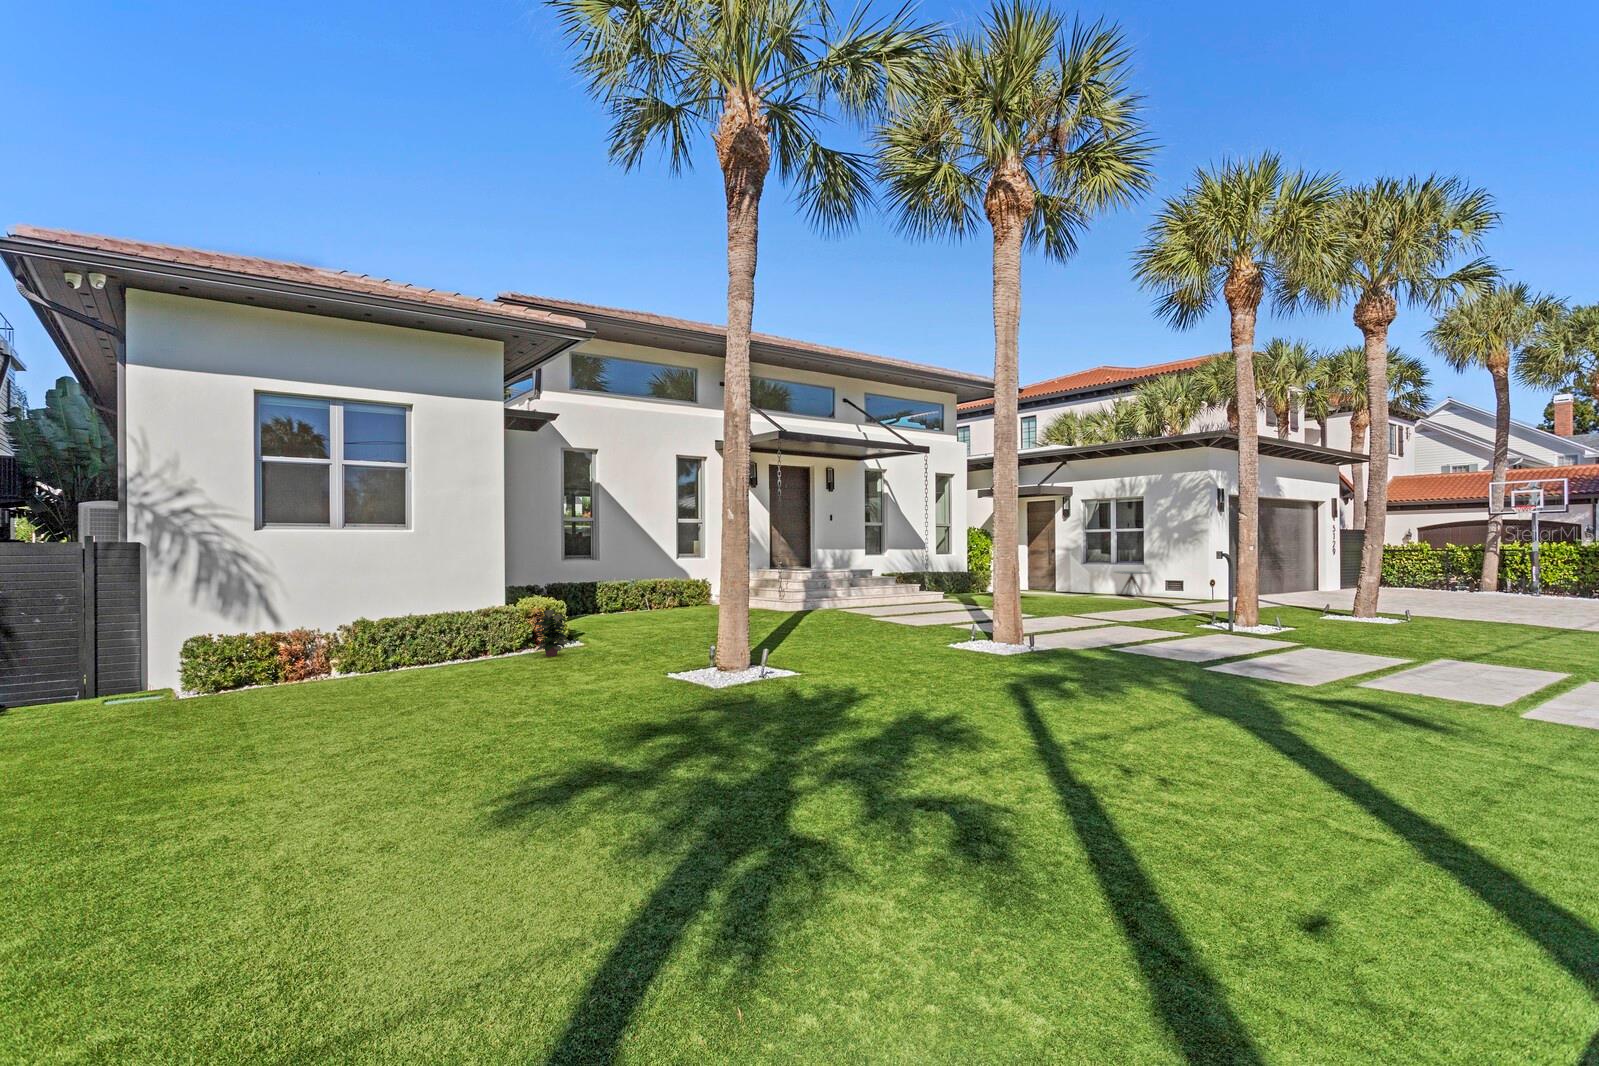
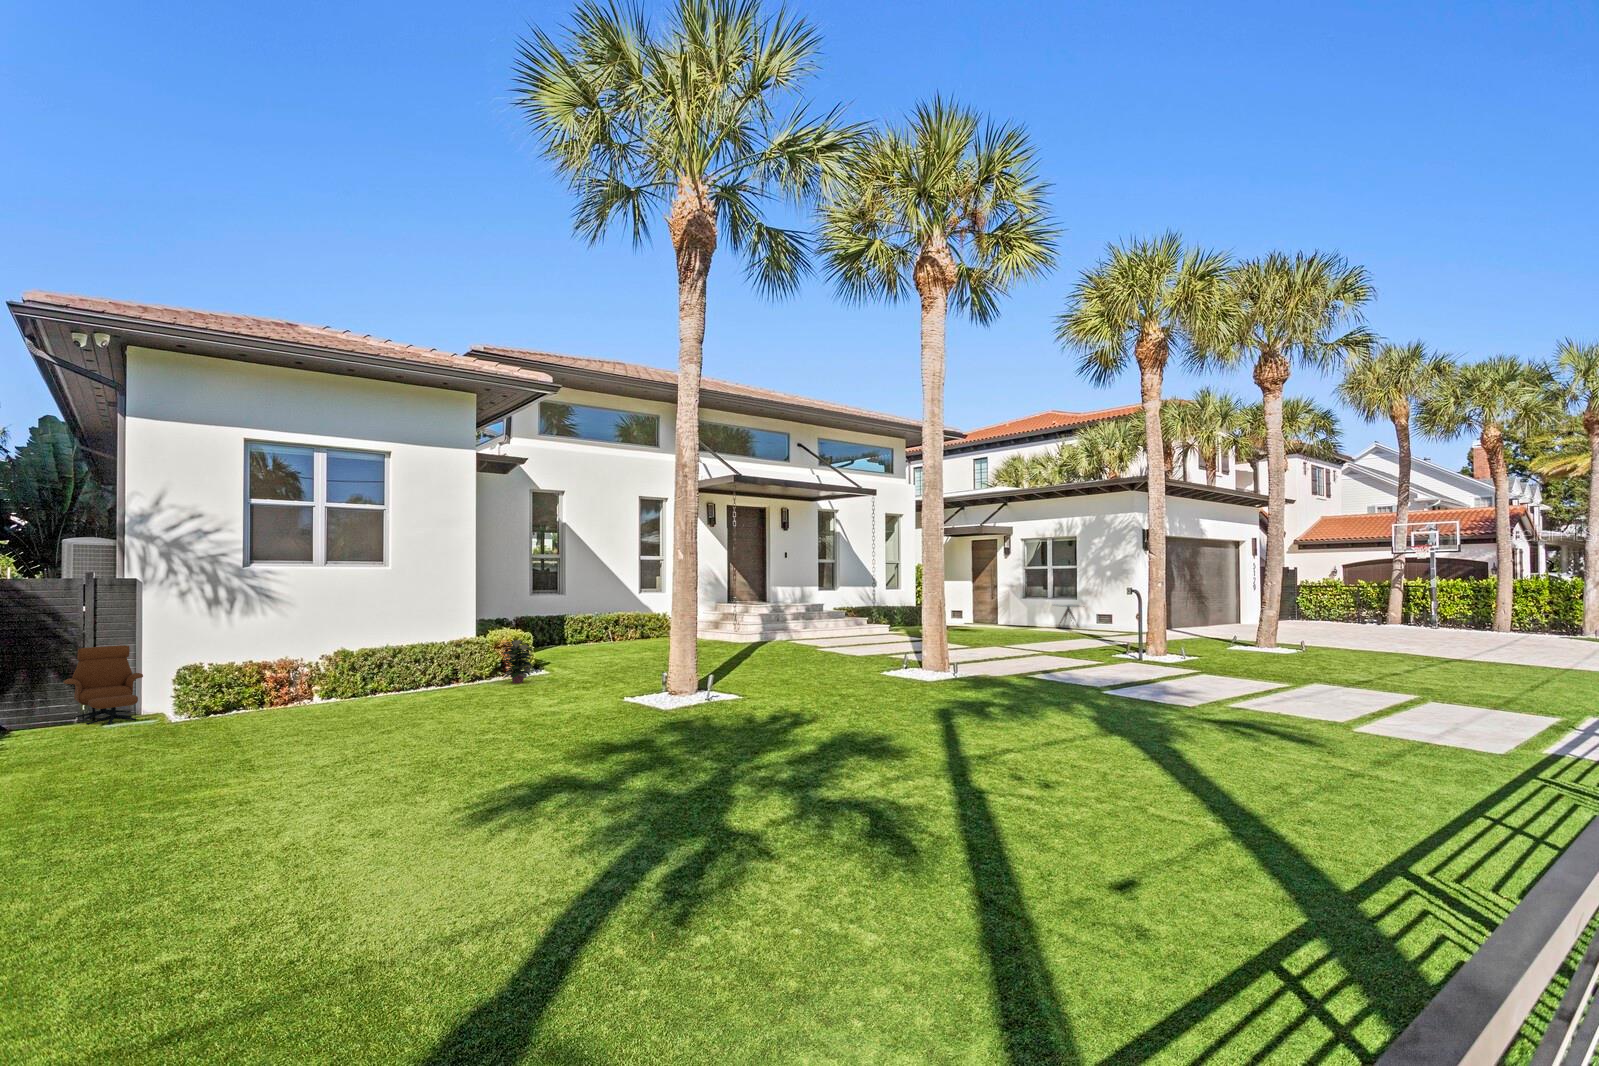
lounge chair: none [64,616,150,702] -> present [64,645,143,725]

